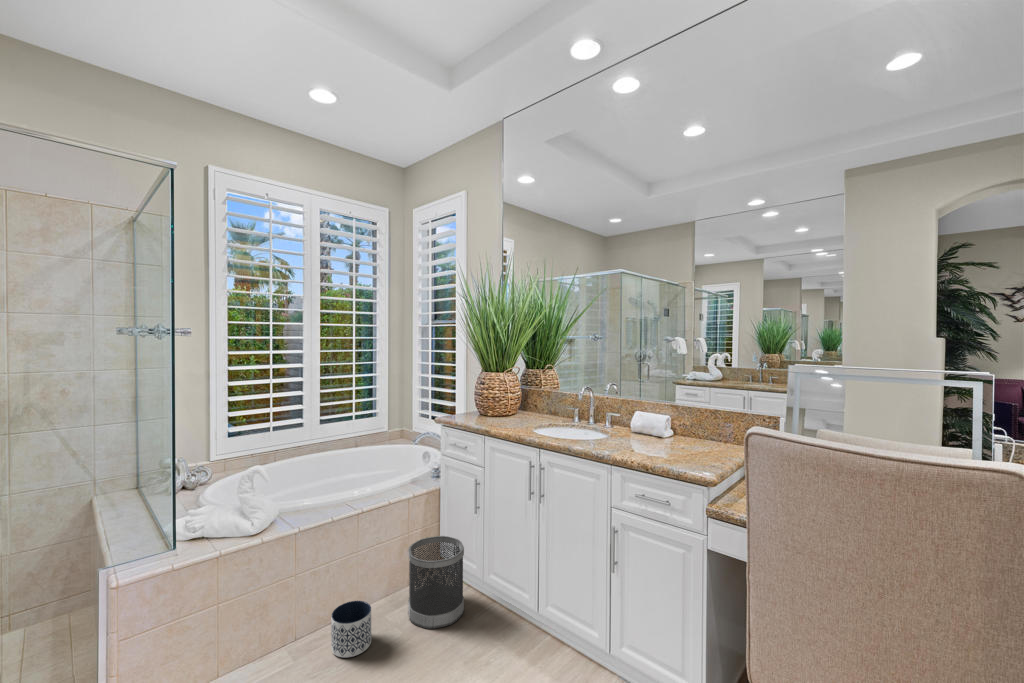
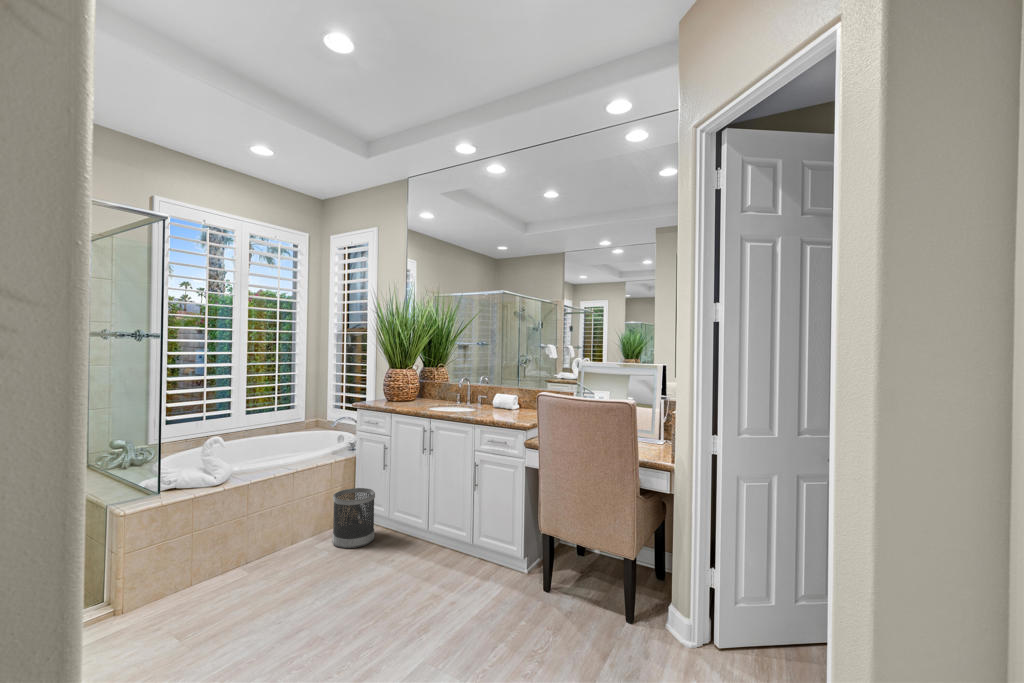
planter: present [331,601,371,658] -> none [278,531,307,566]

